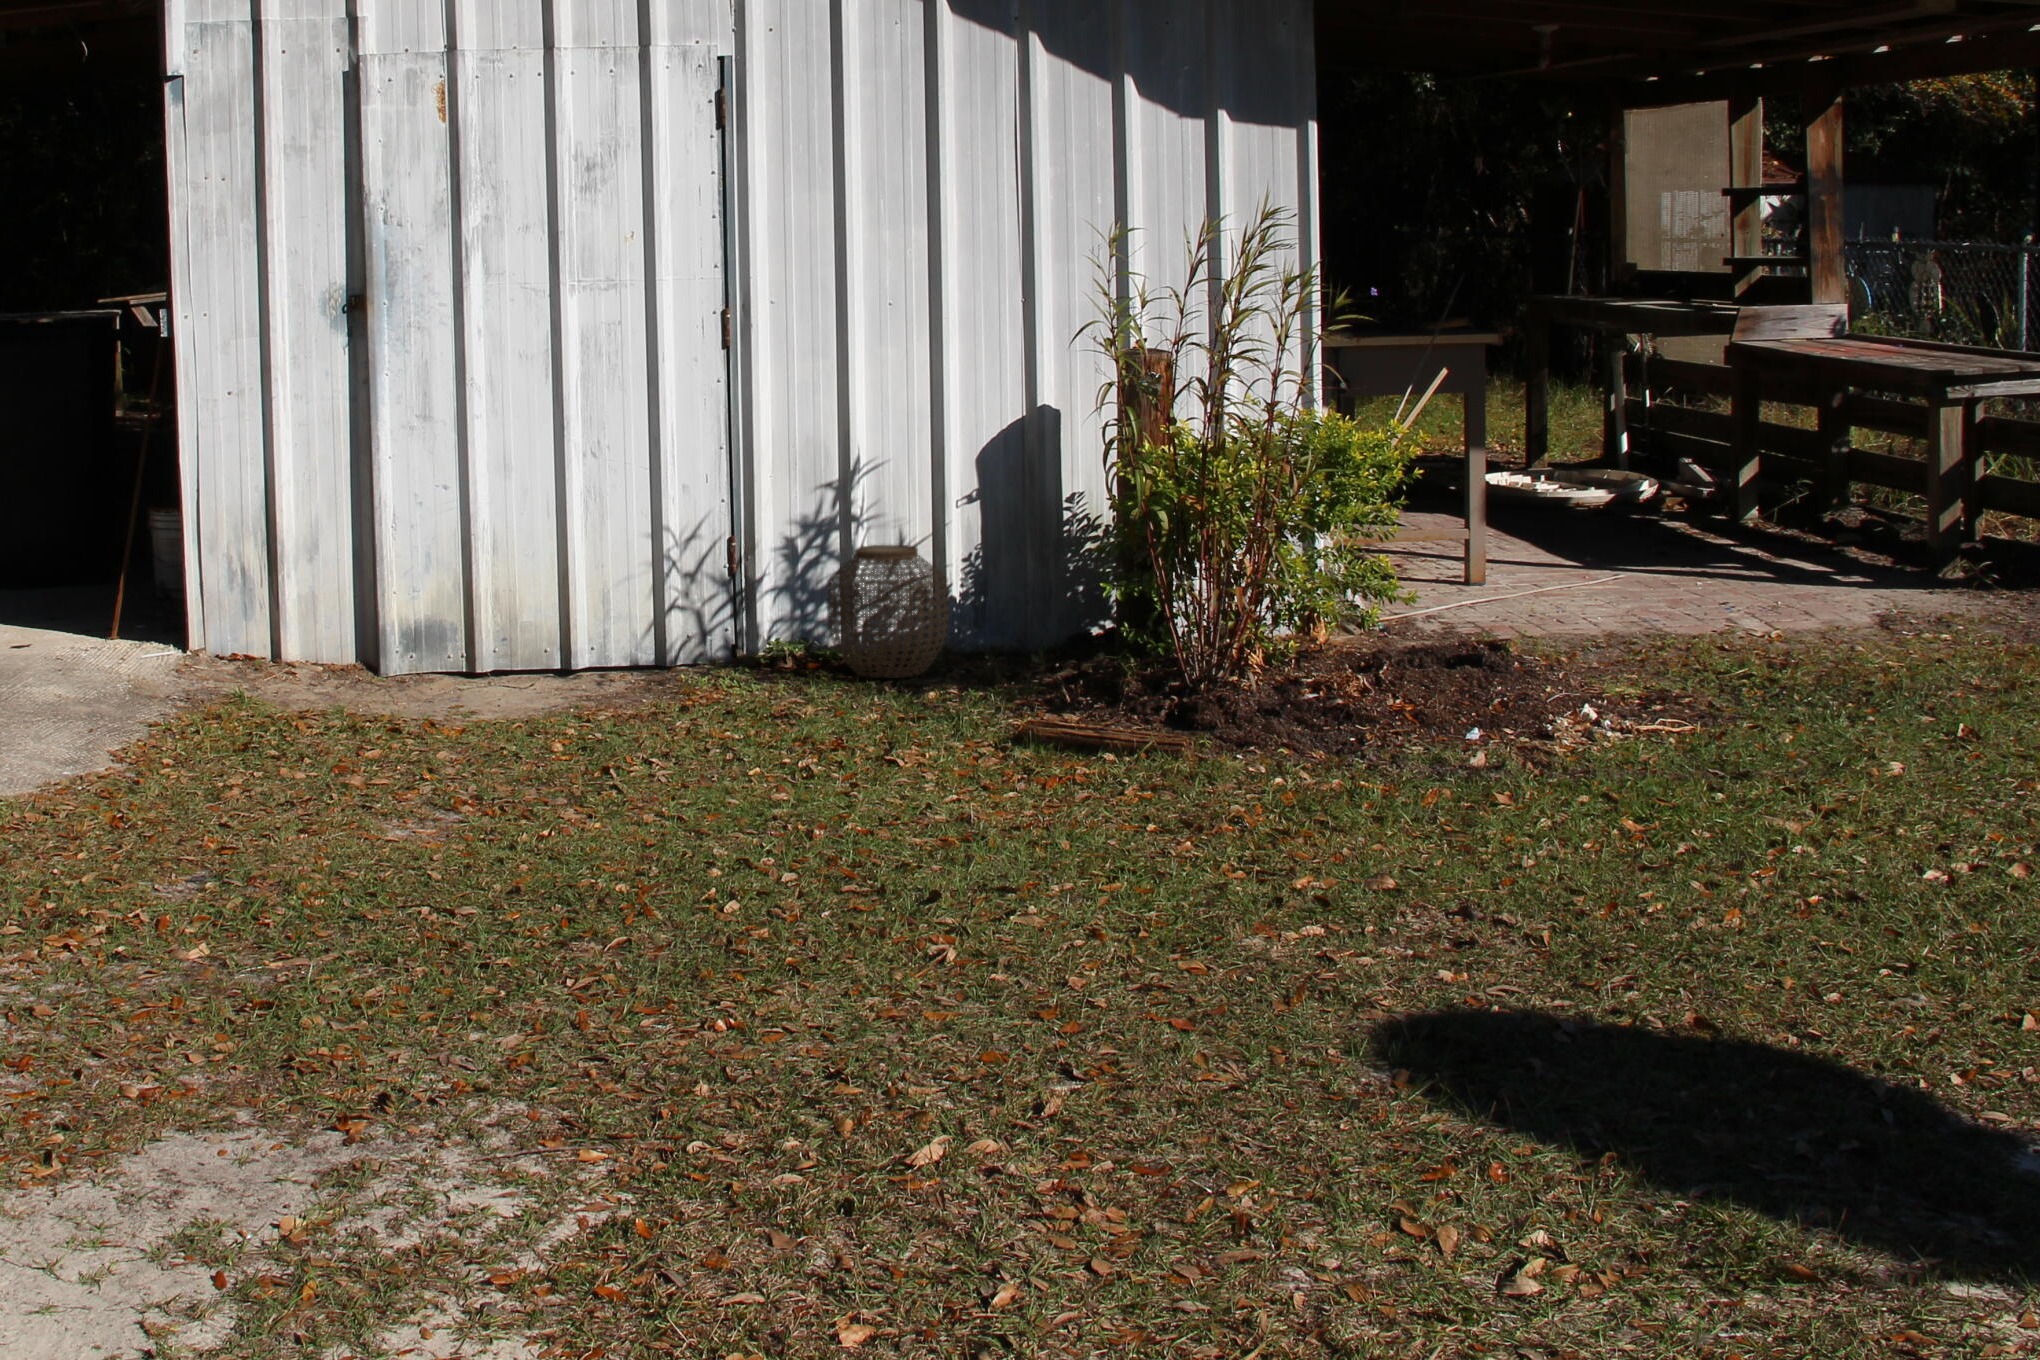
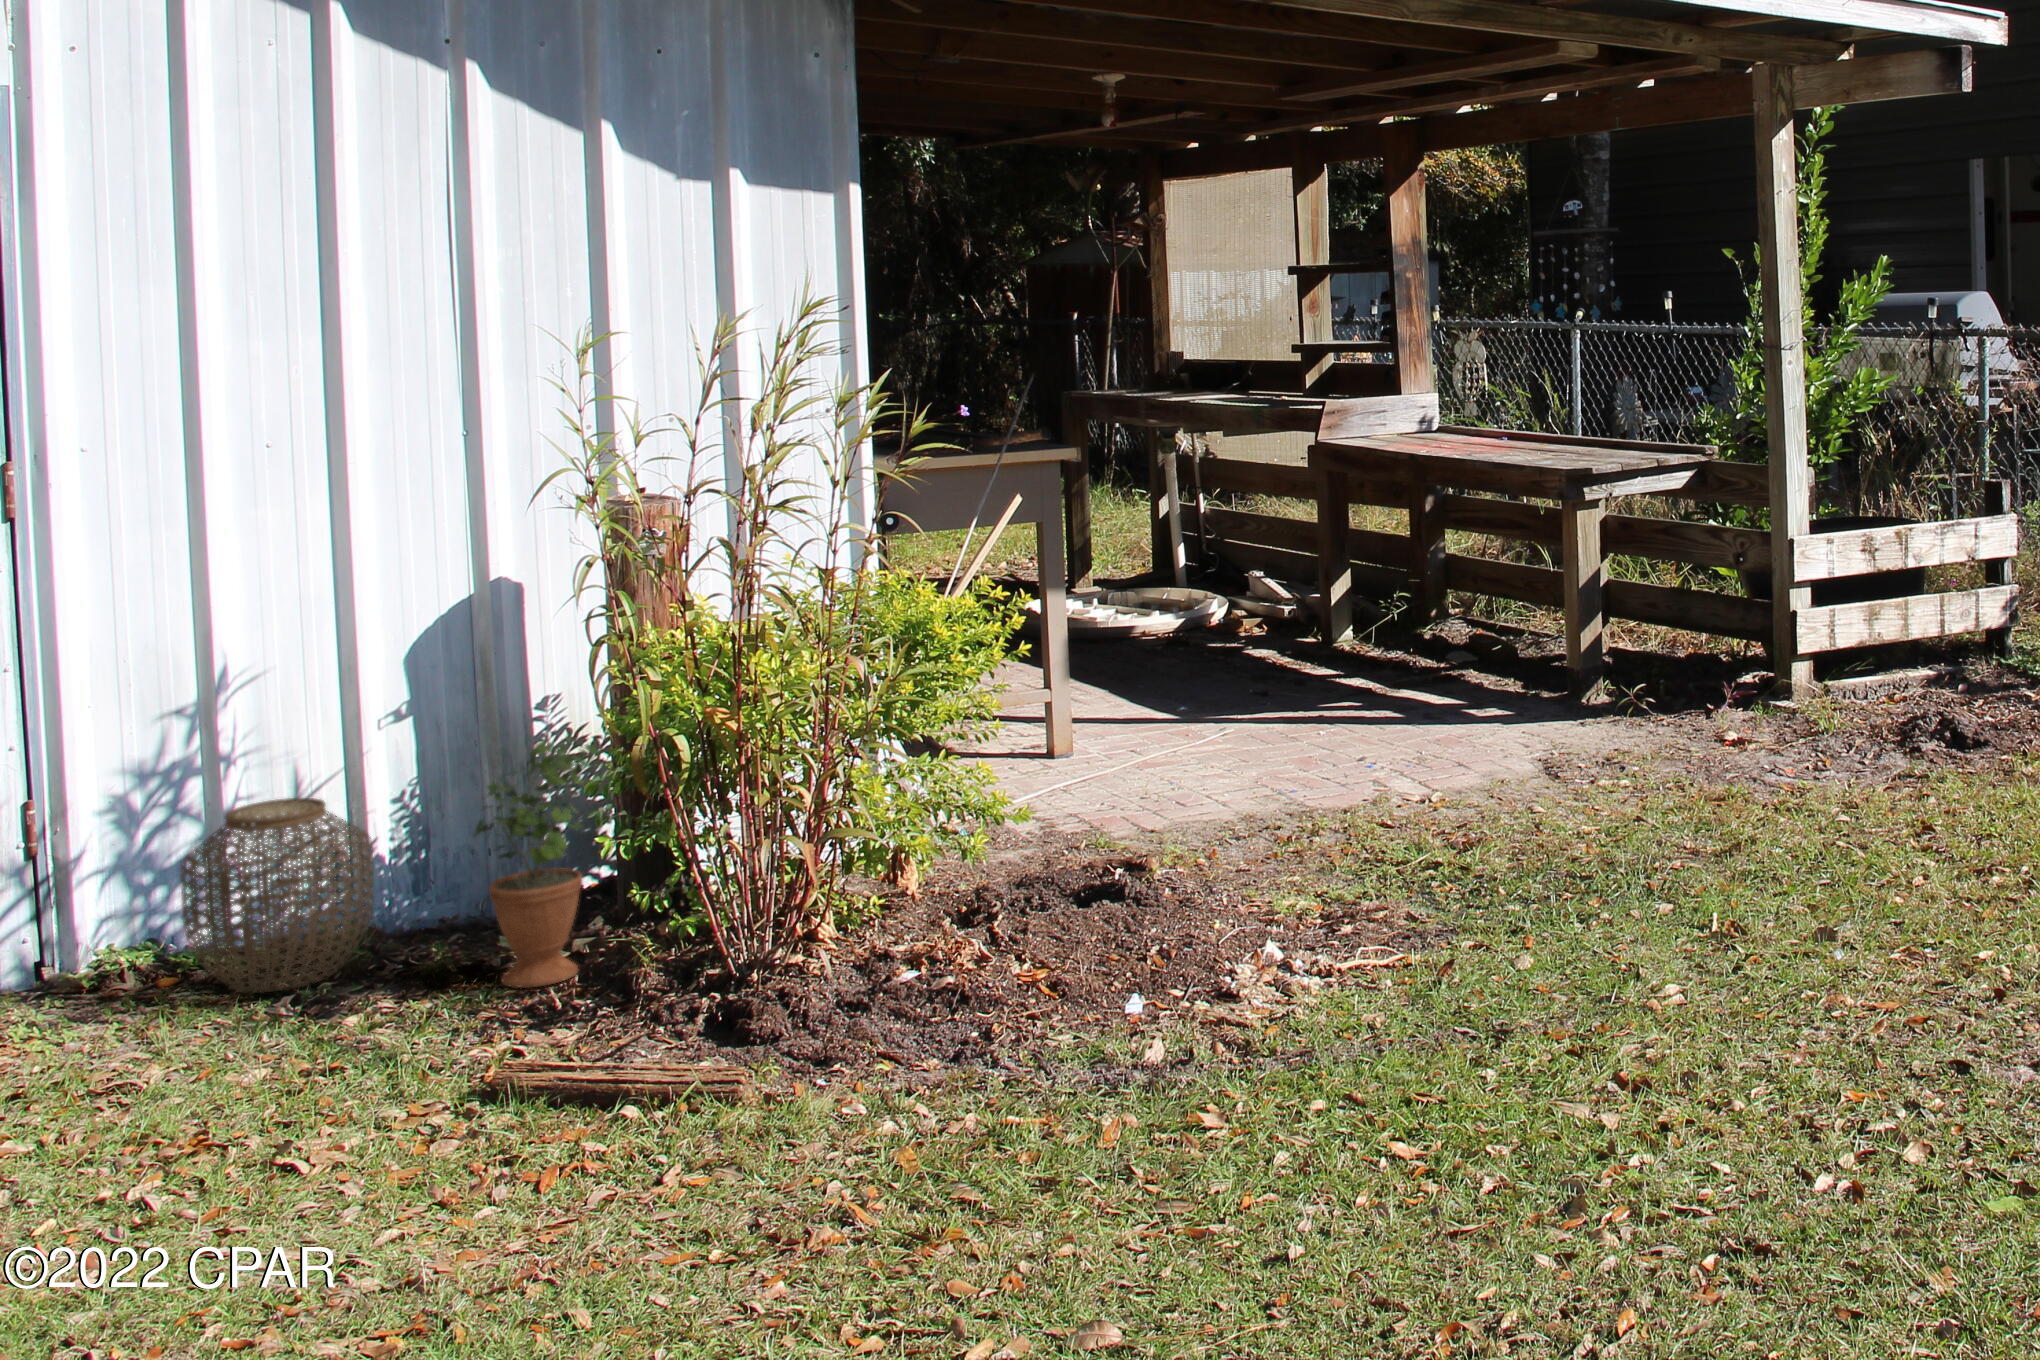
potted plant: none [1015,503,1106,694] -> present [475,737,600,988]

